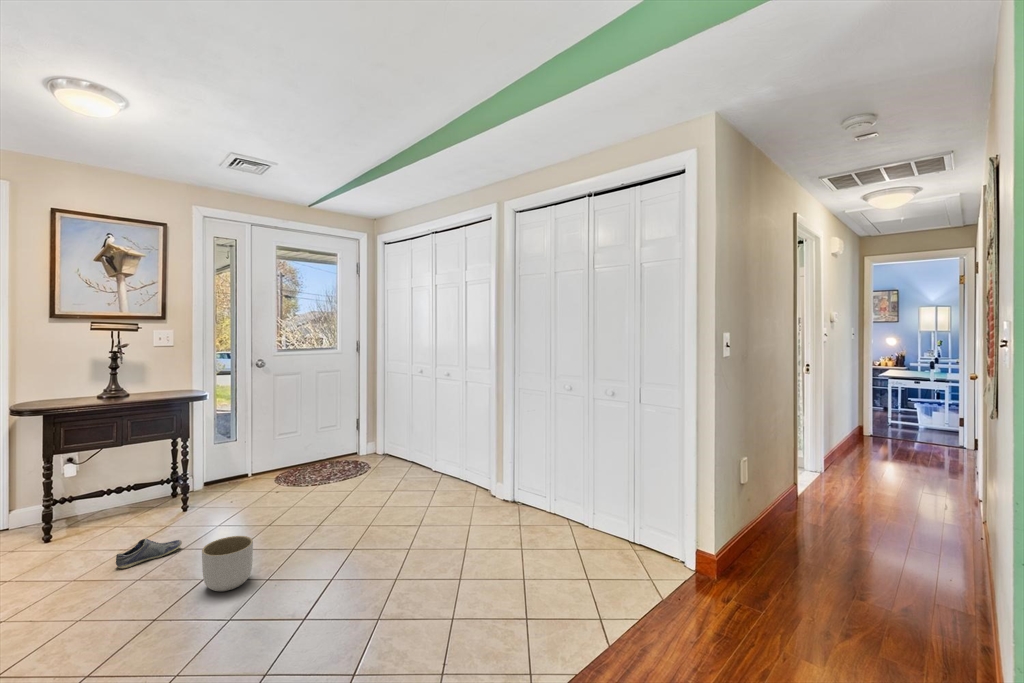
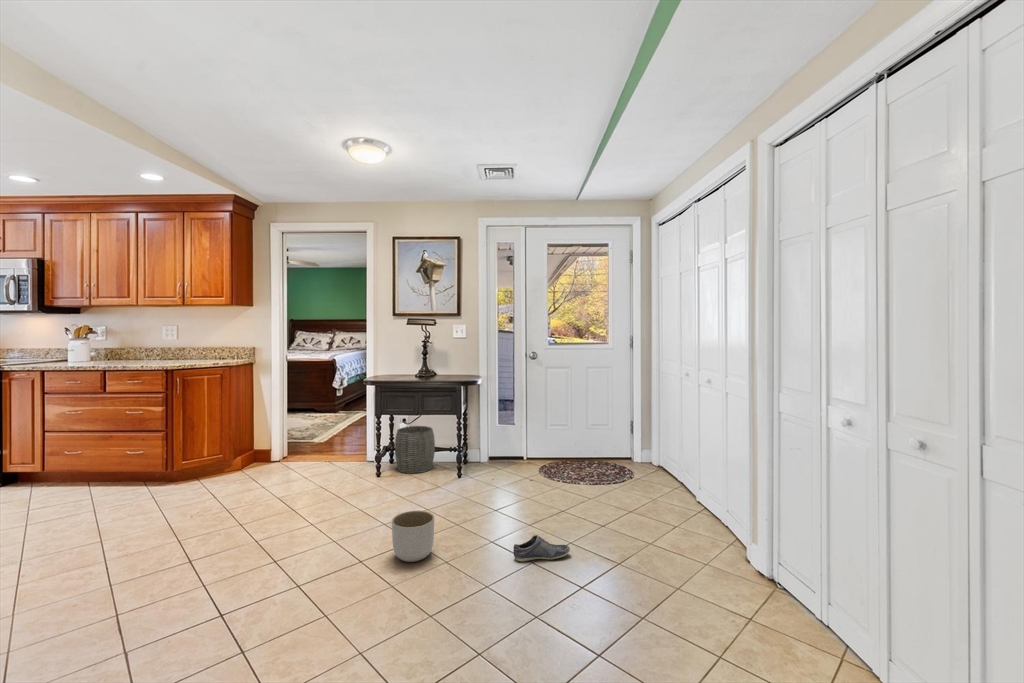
woven basket: none [71,460,137,525] -> present [395,426,435,473]
shoe: present [116,539,182,568] -> present [513,535,570,561]

